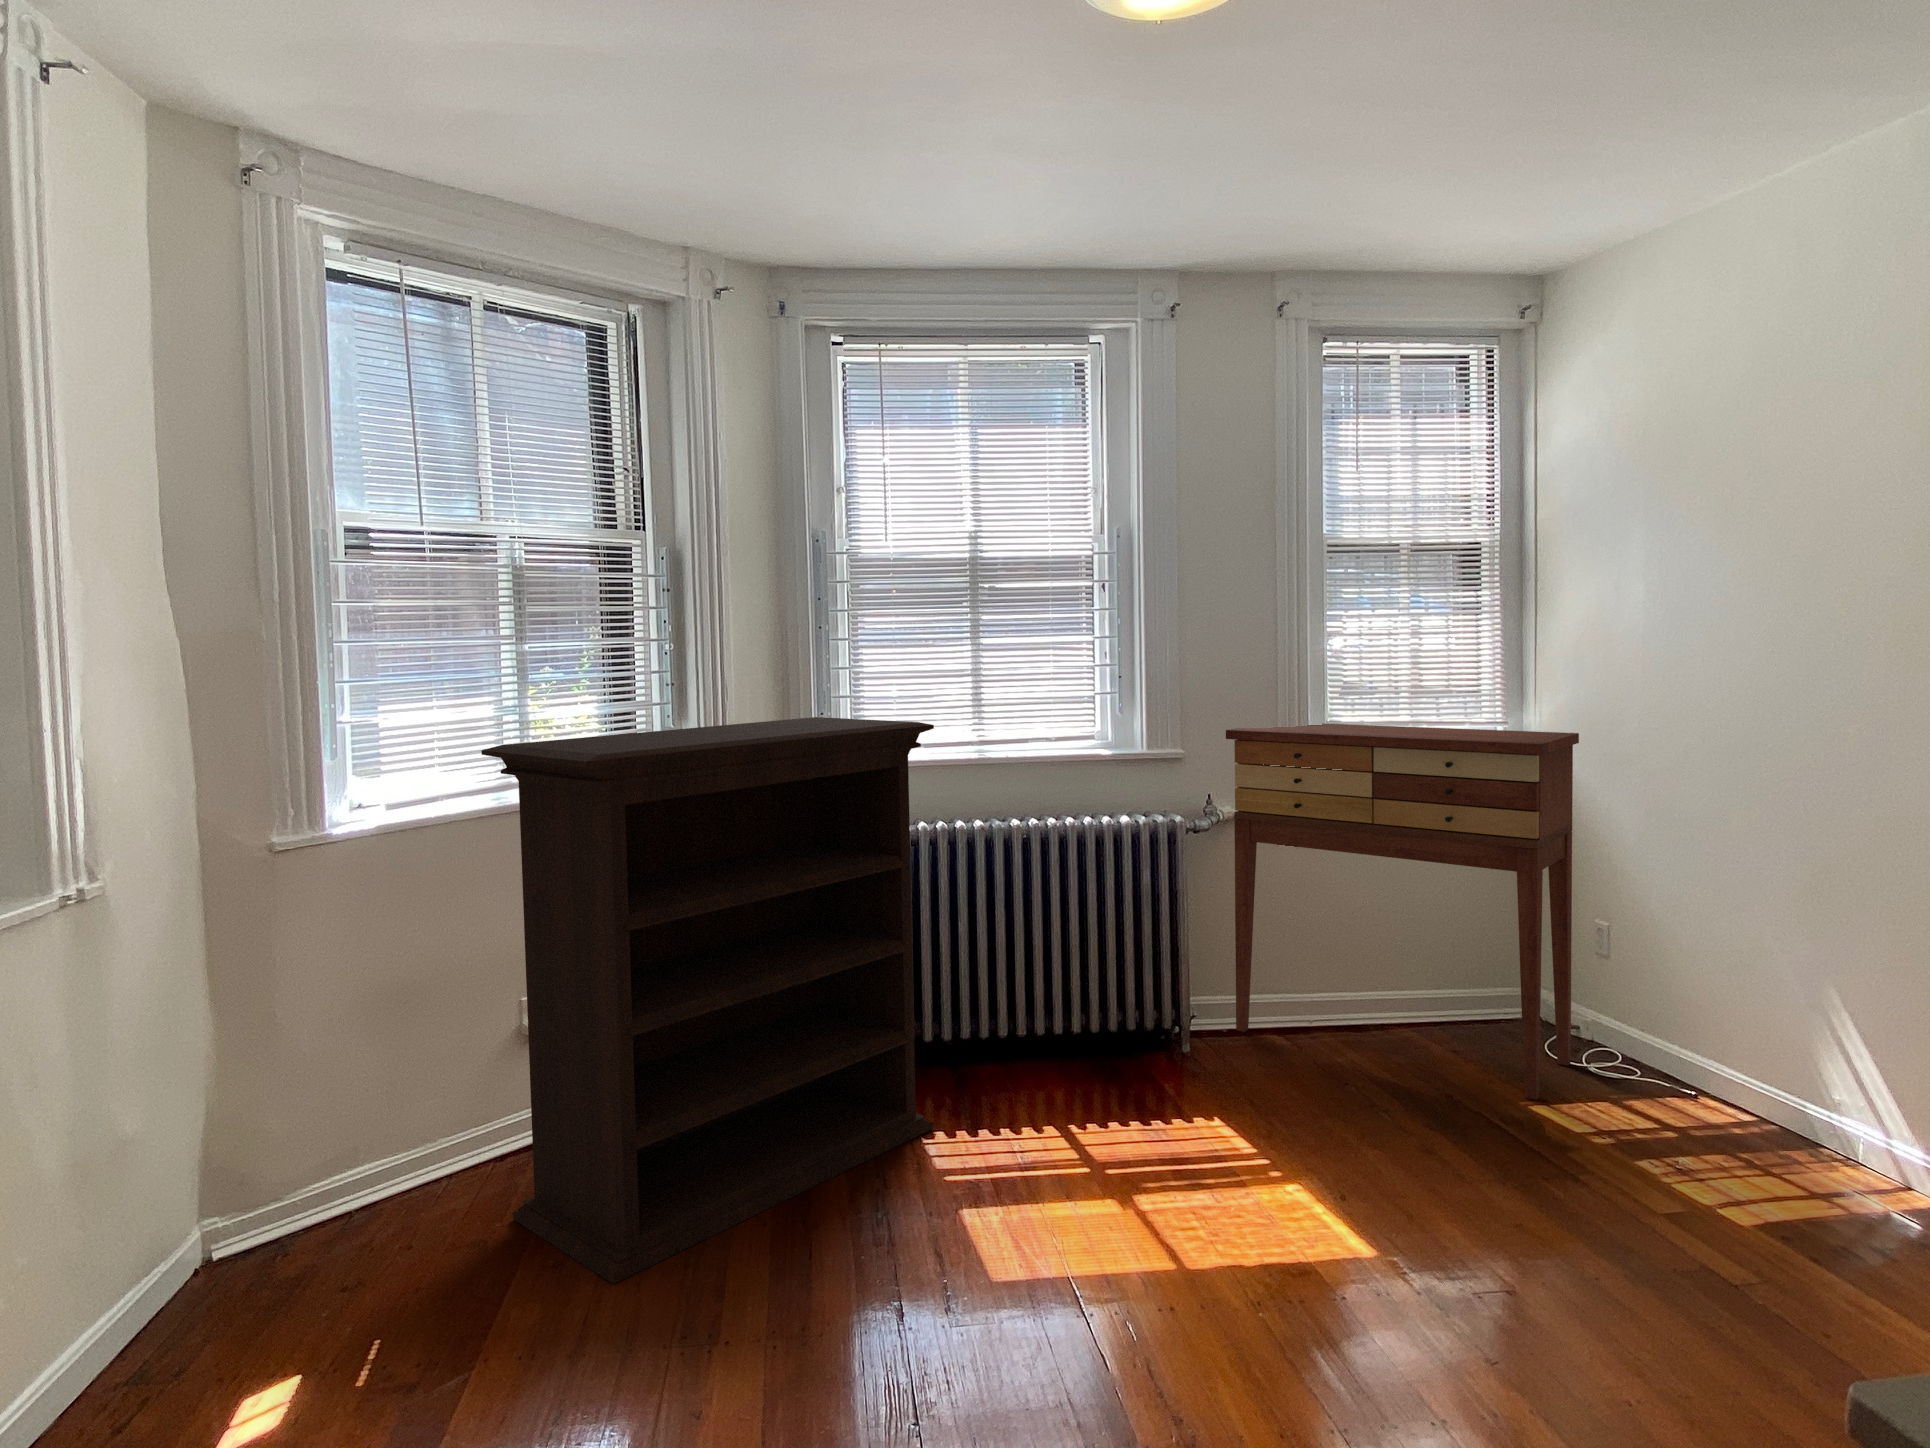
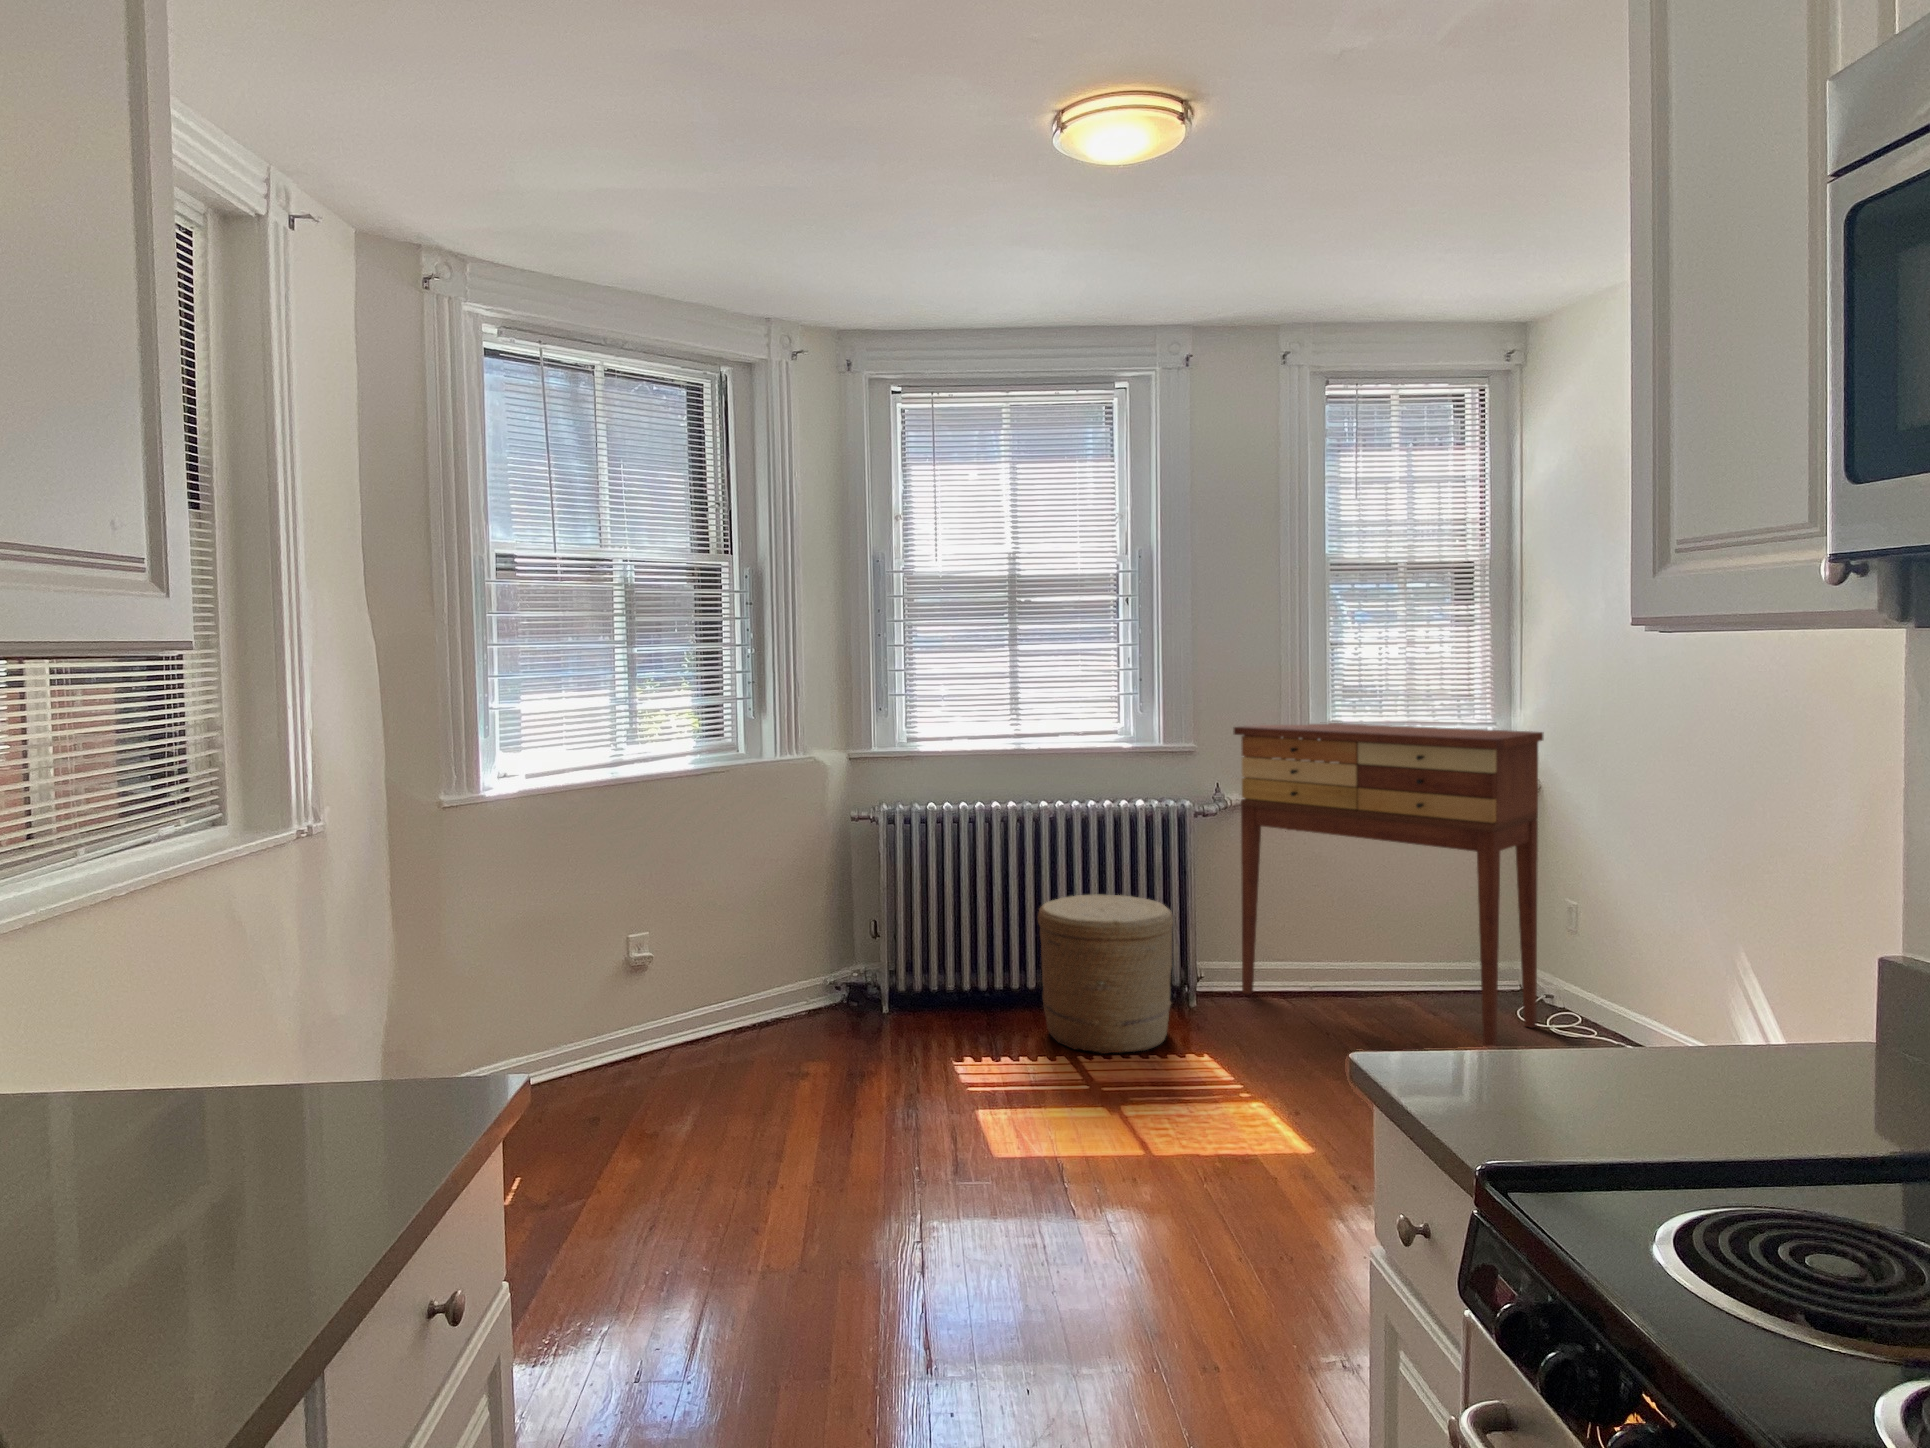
bookshelf: present [481,717,934,1284] -> none [601,710,966,1148]
woven basket: none [1015,927,1173,1119] -> present [1038,894,1173,1054]

